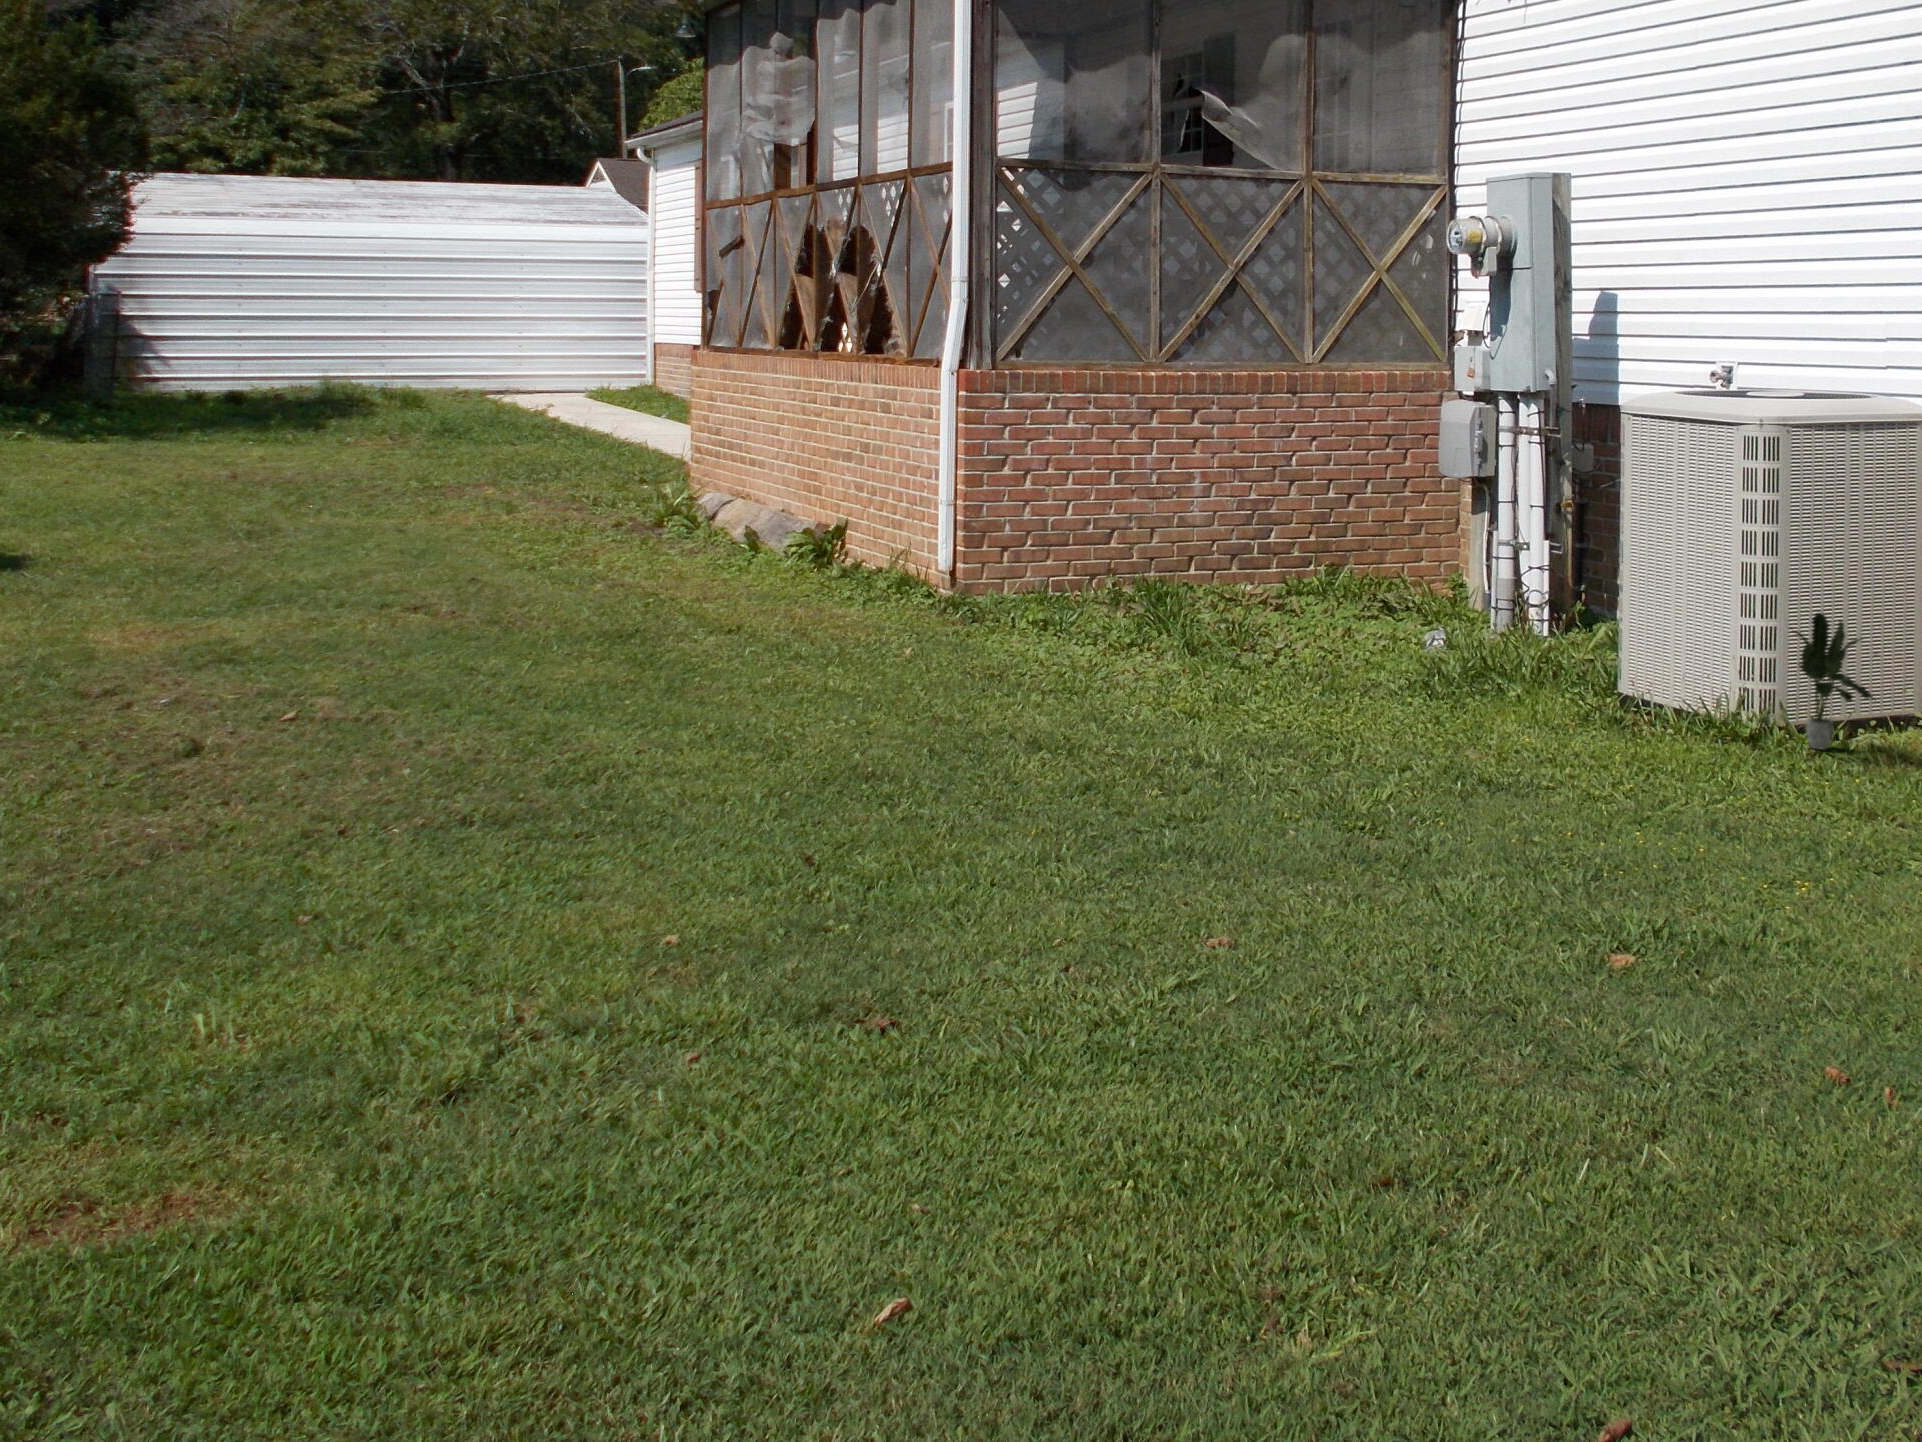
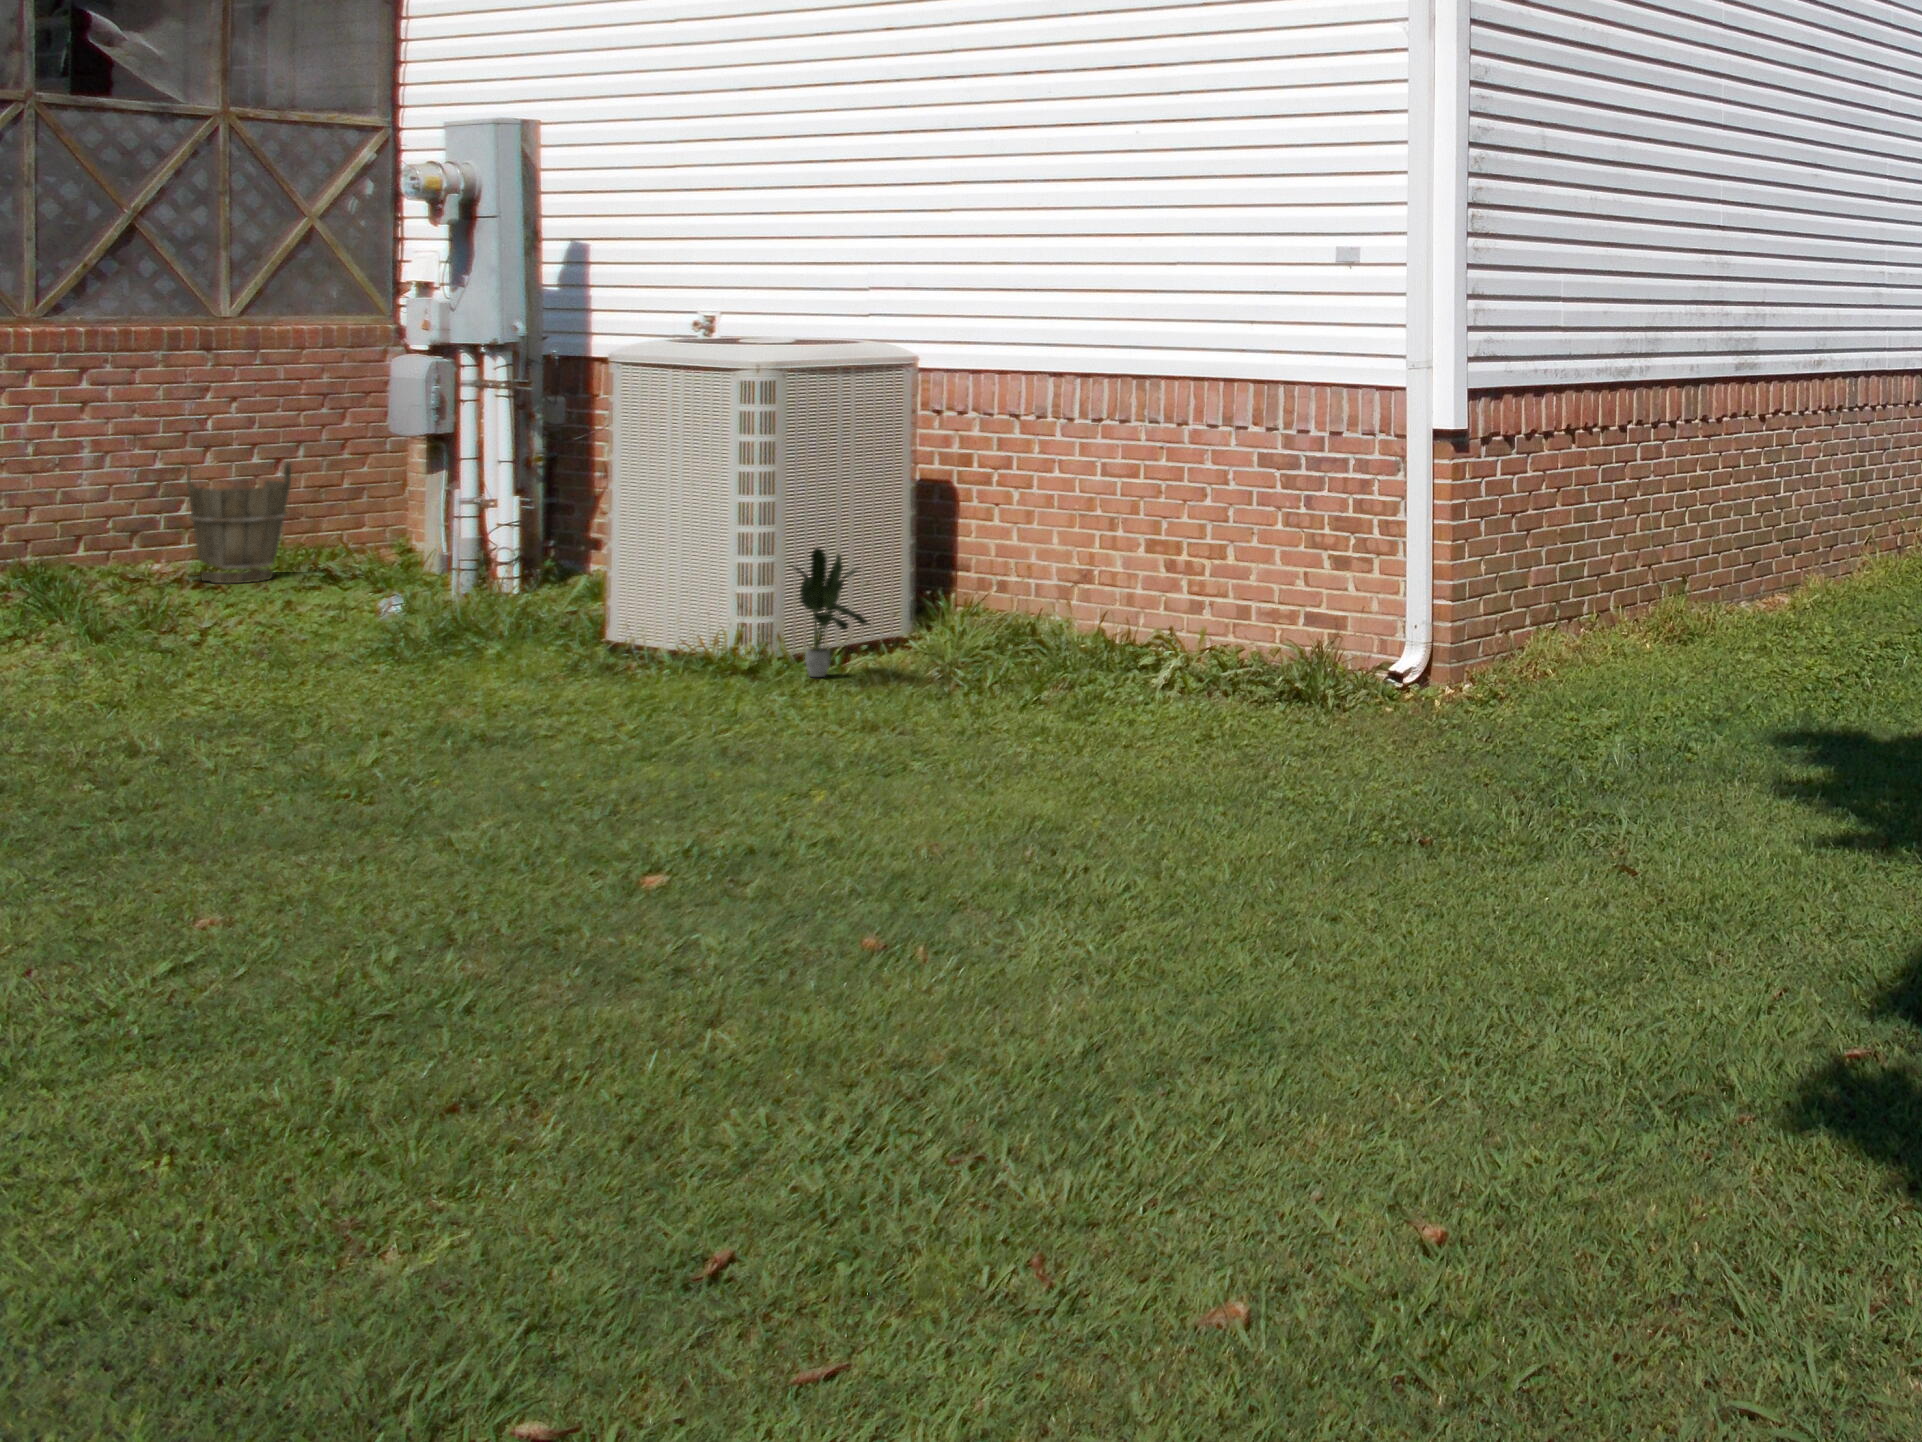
bucket: none [1282,491,1362,601] -> present [187,463,291,583]

